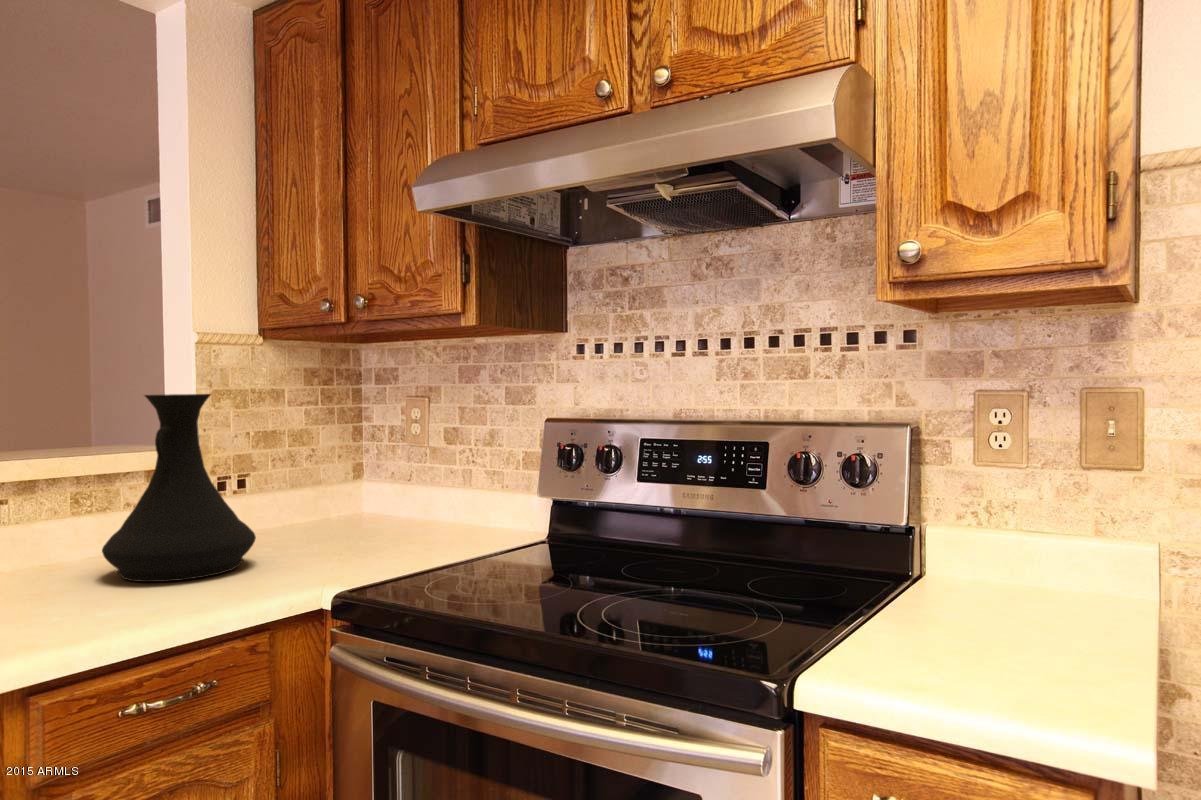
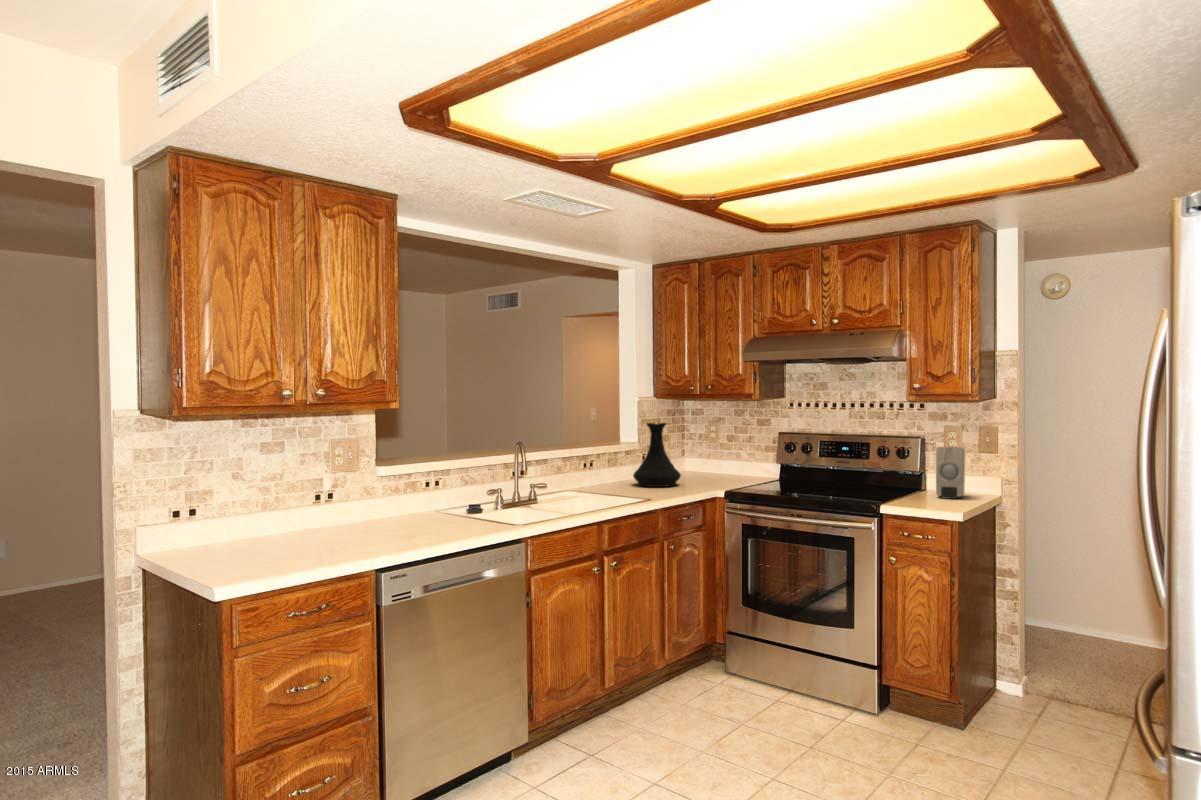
soap dispenser: none [973,452,1068,631] -> present [936,447,965,499]

